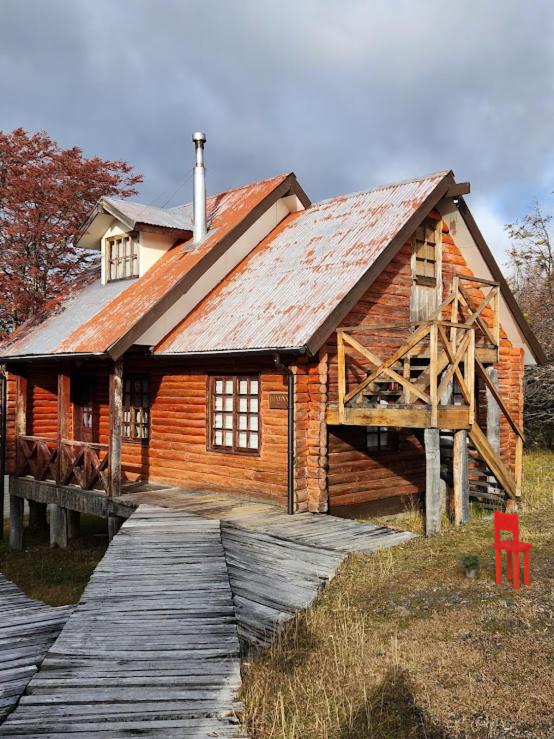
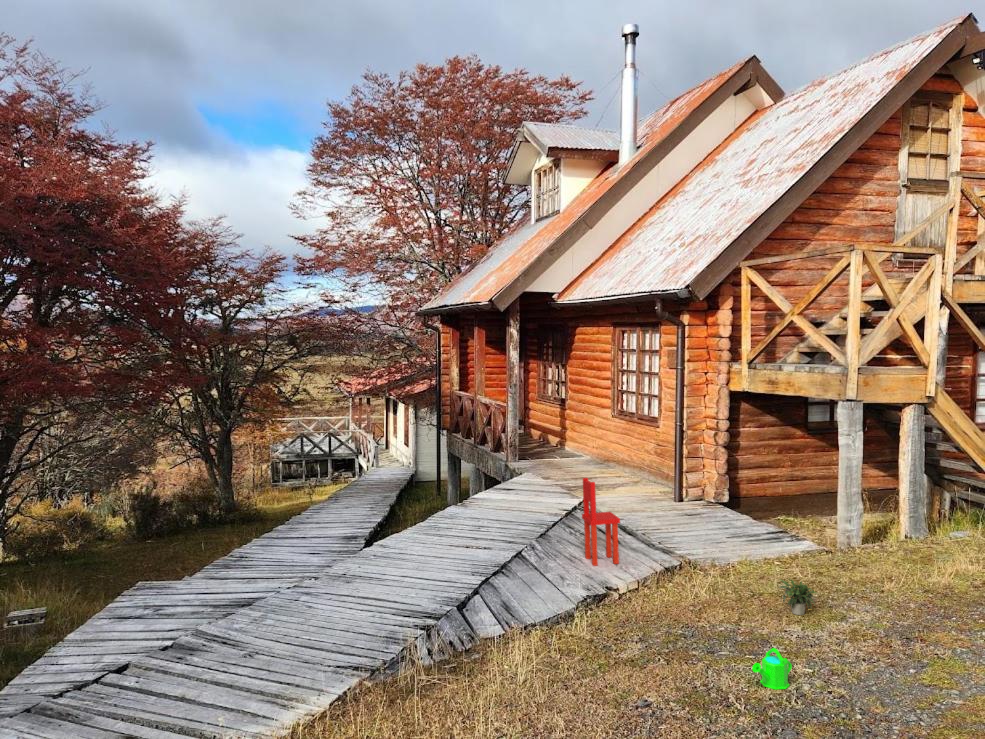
chair: present [493,510,532,589] -> present [582,478,620,566]
watering can: none [506,595,526,624] -> present [752,648,792,690]

